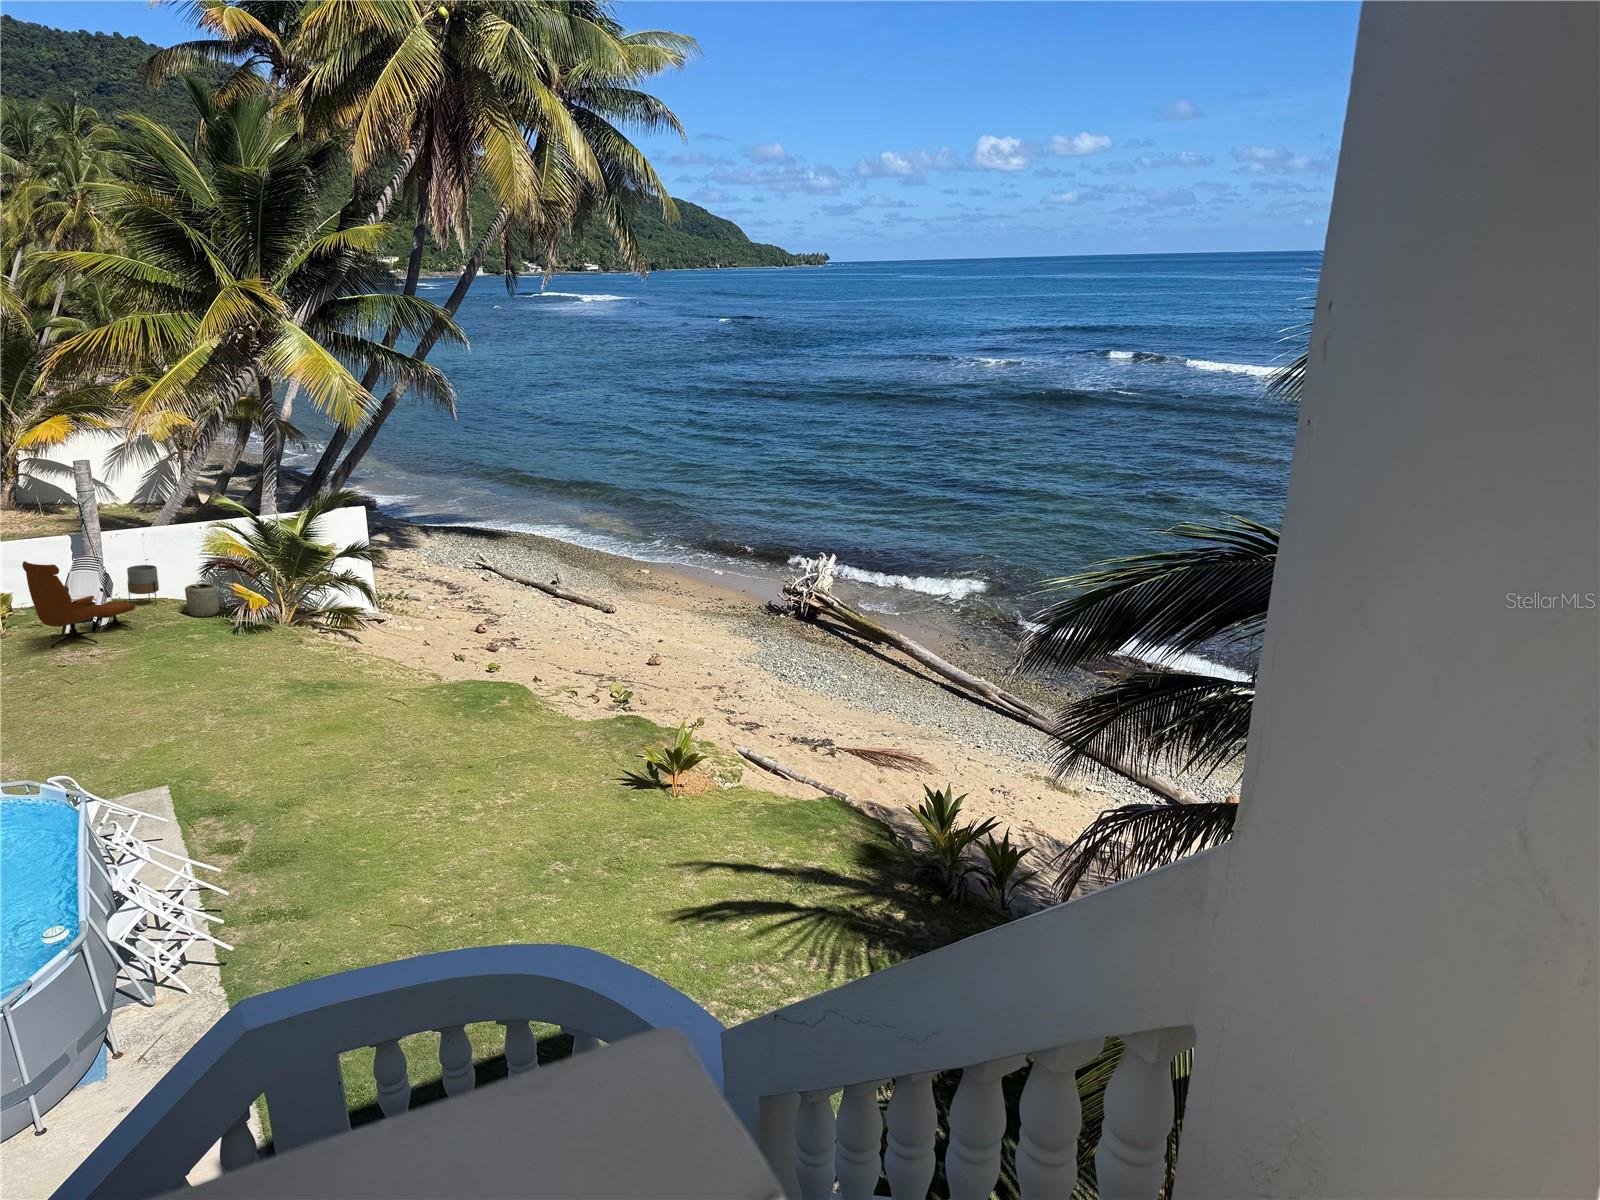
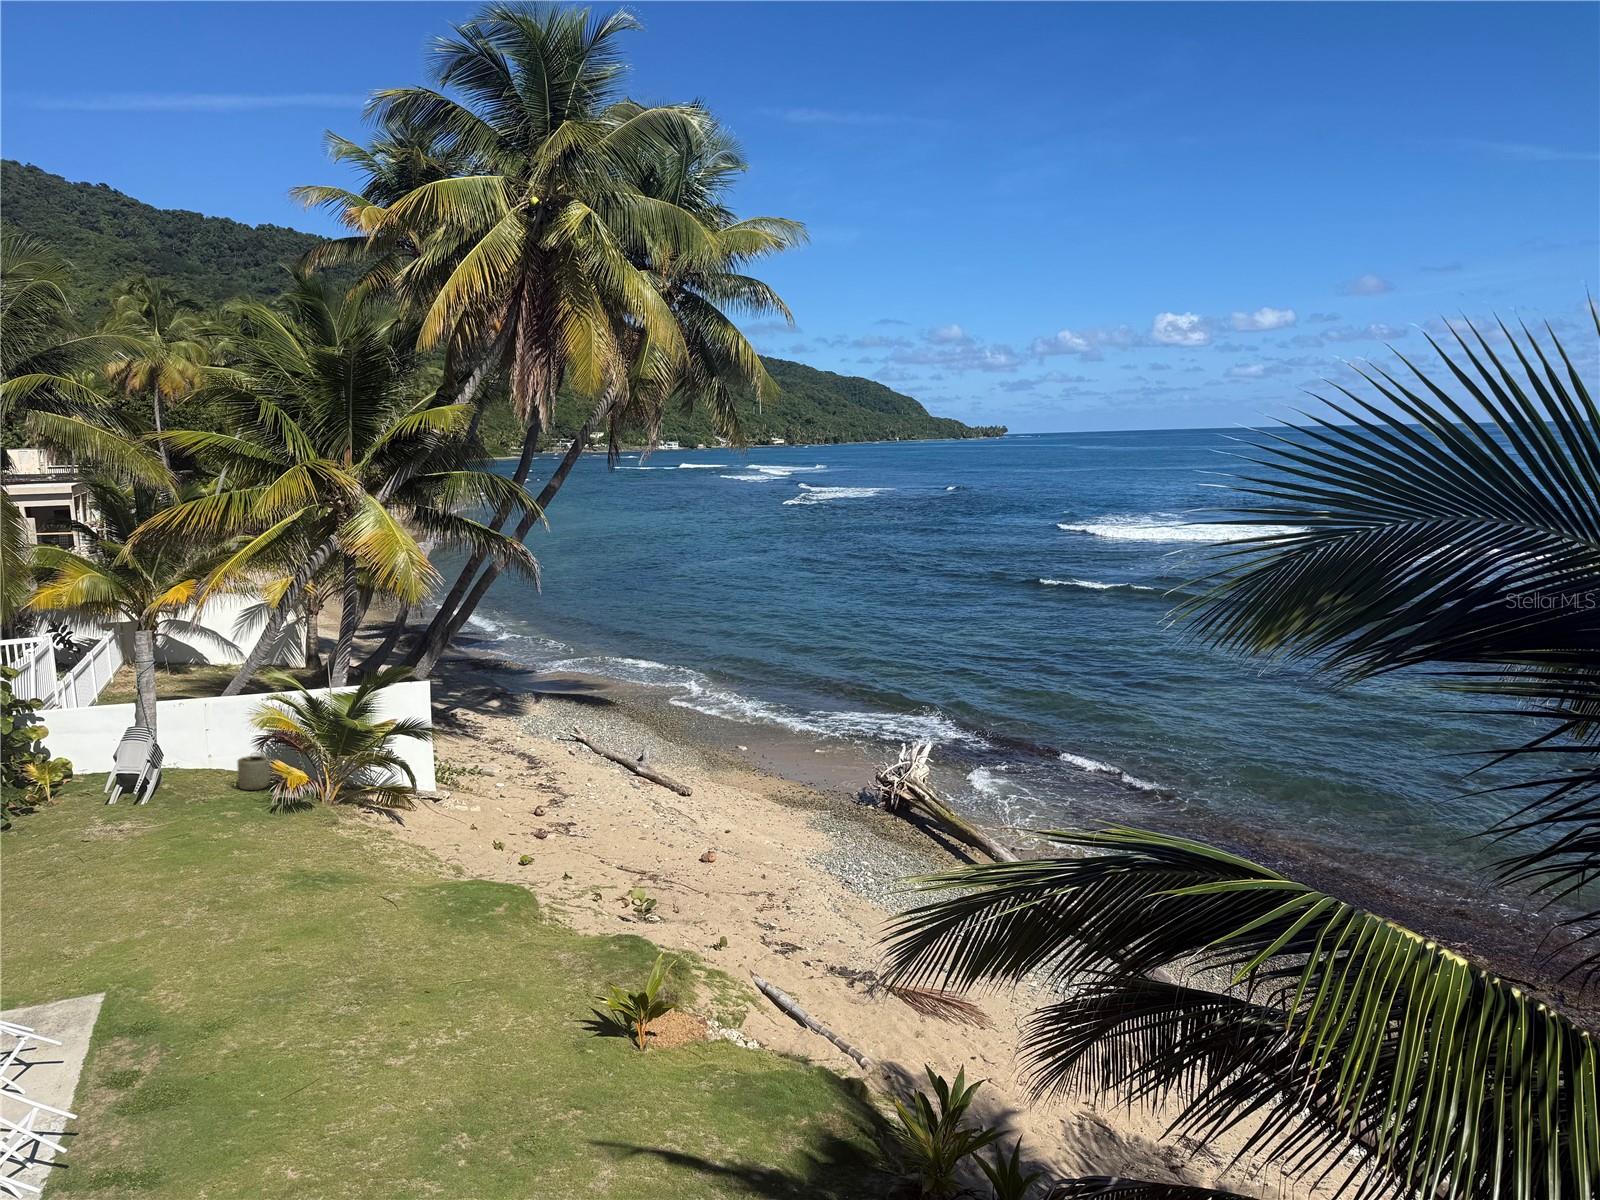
lounge chair: present [22,561,135,648] -> none [64,733,179,821]
planter: present [127,565,159,605] -> none [186,735,217,776]

